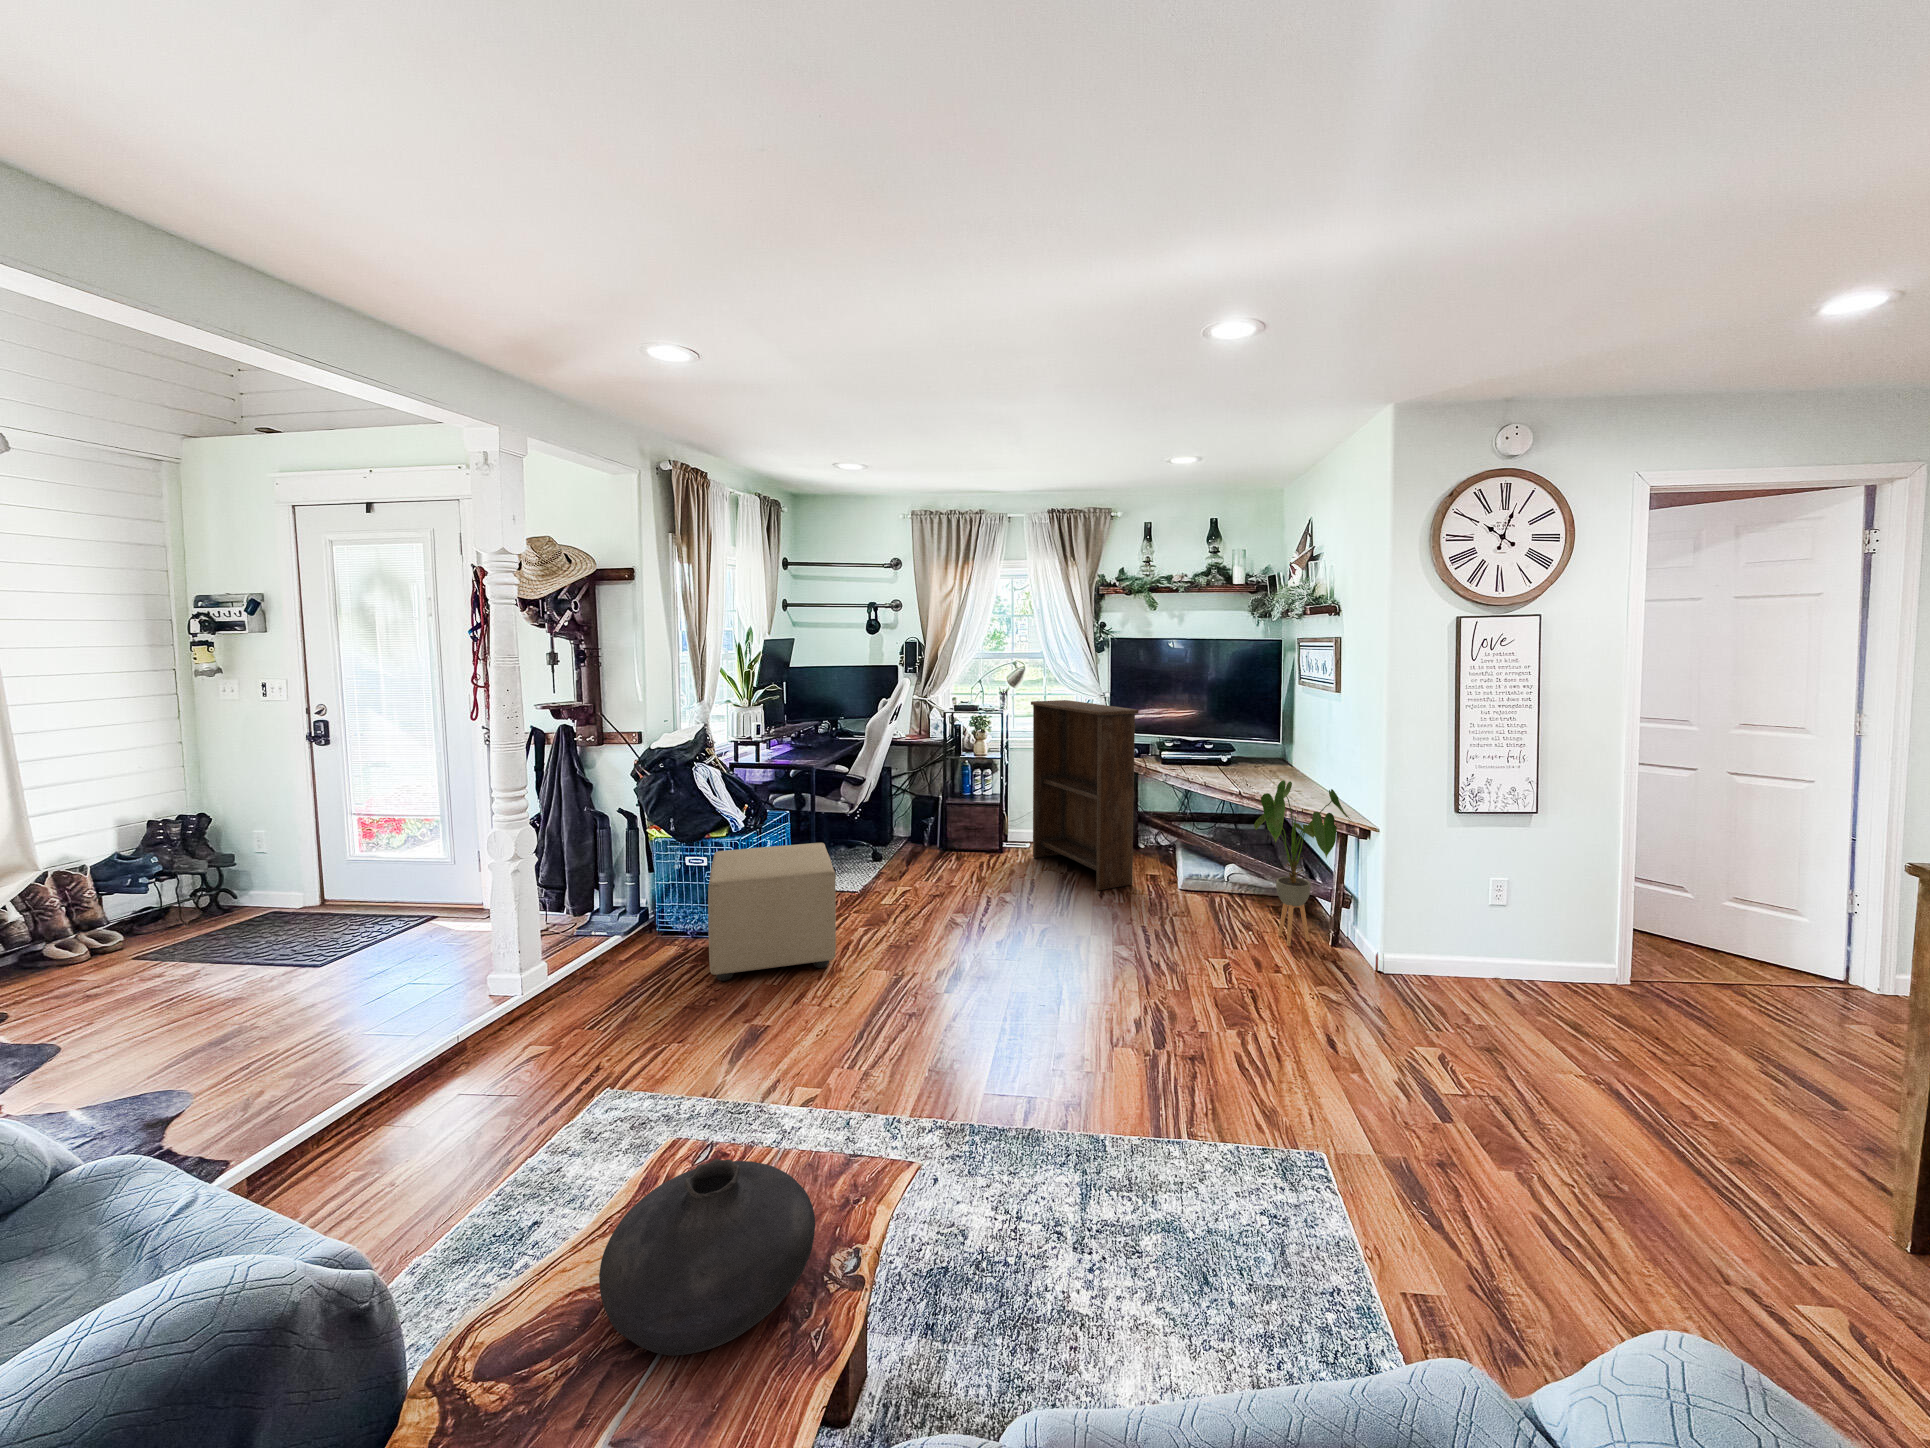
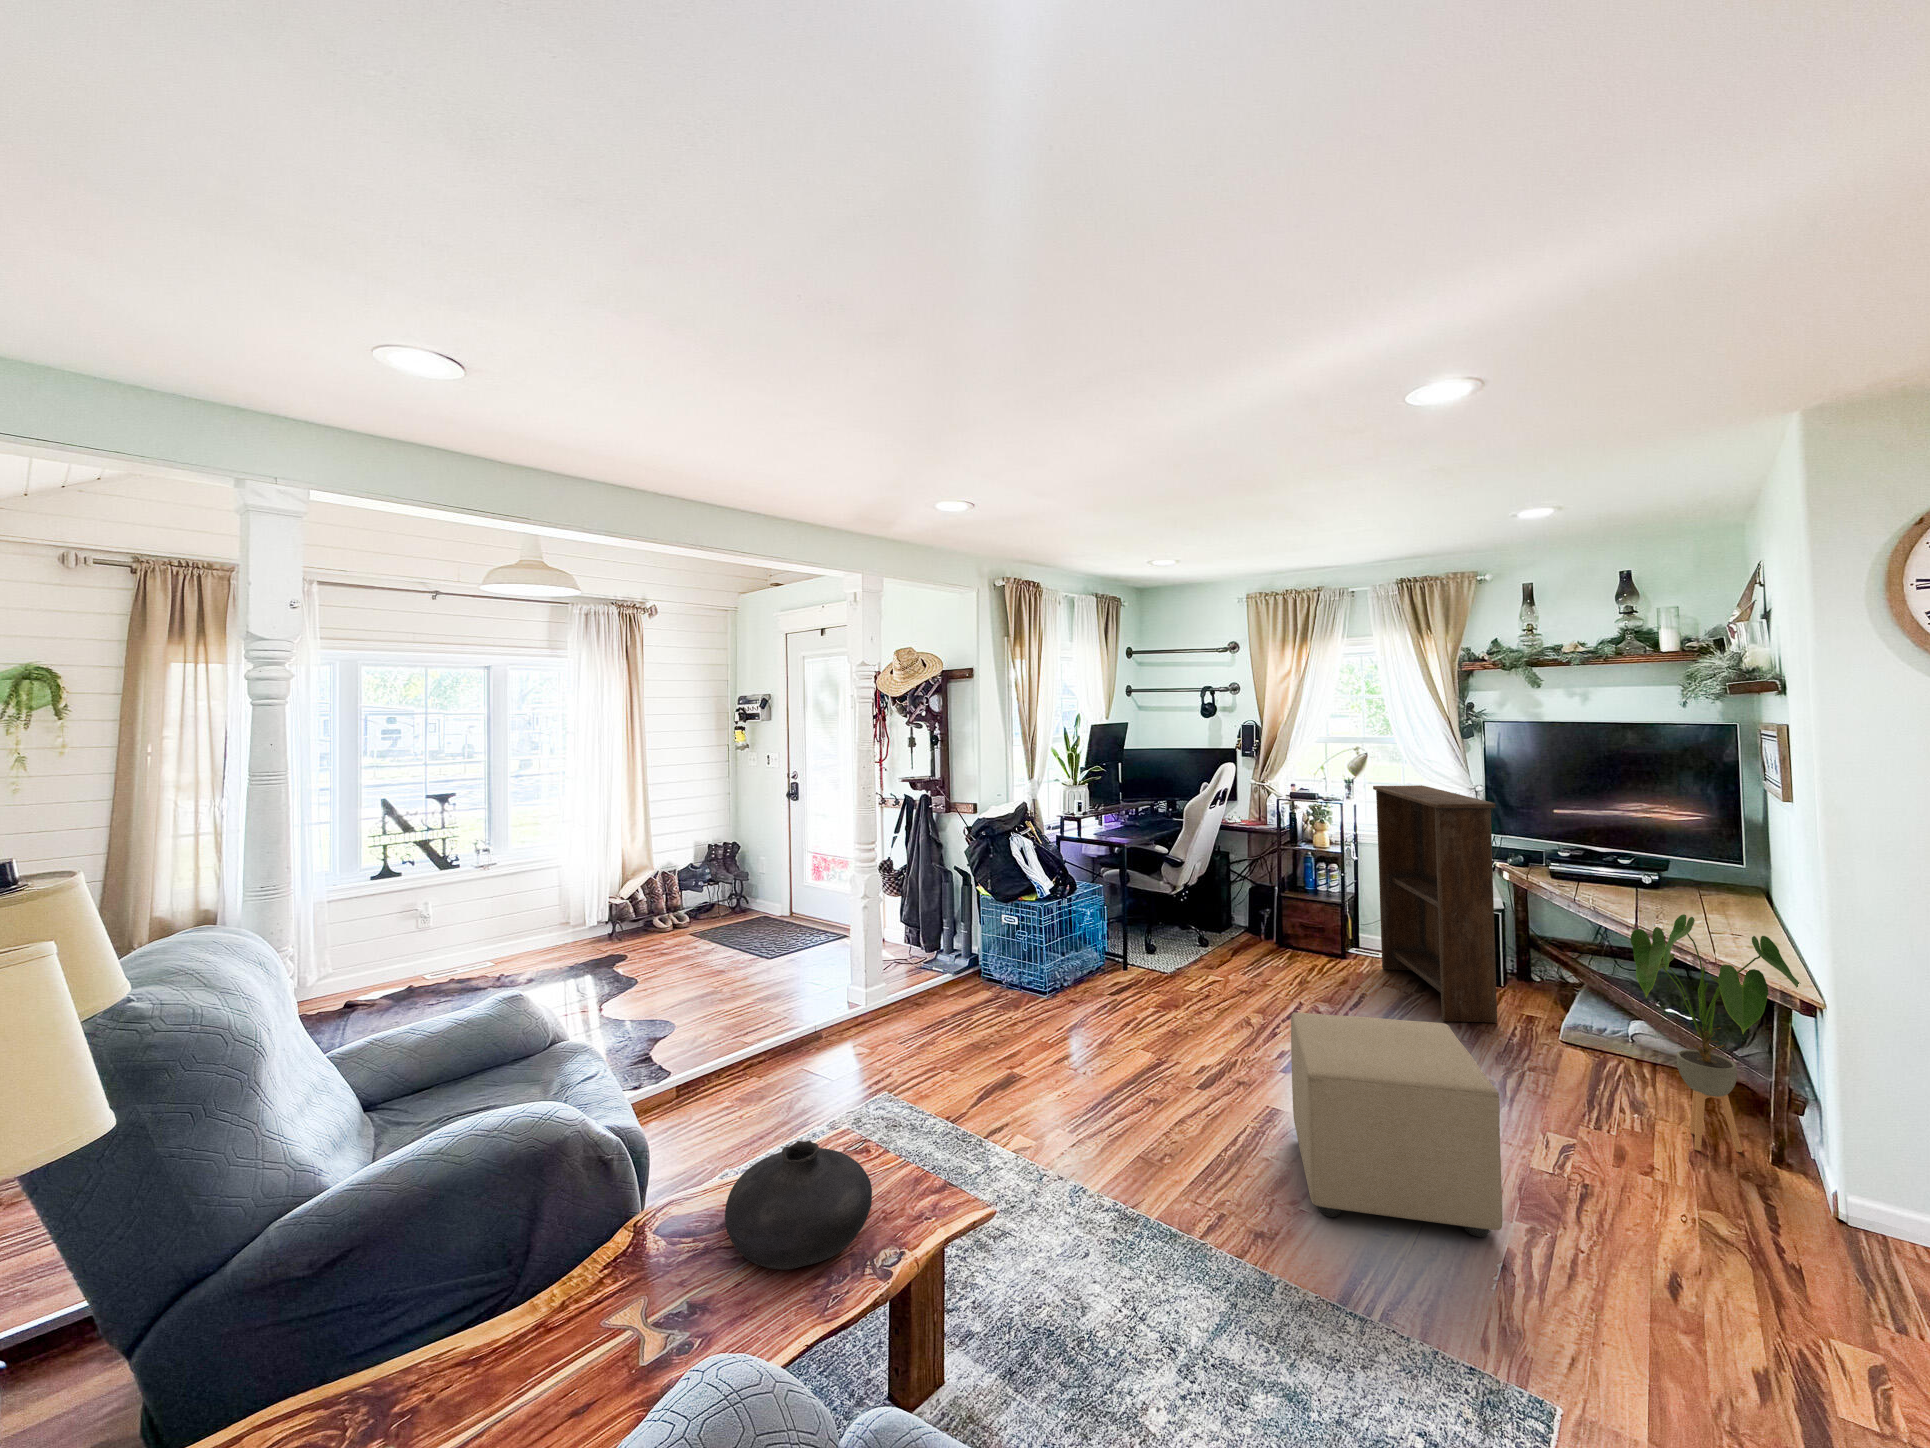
ottoman: present [708,843,836,981] -> present [1291,1013,1502,1237]

